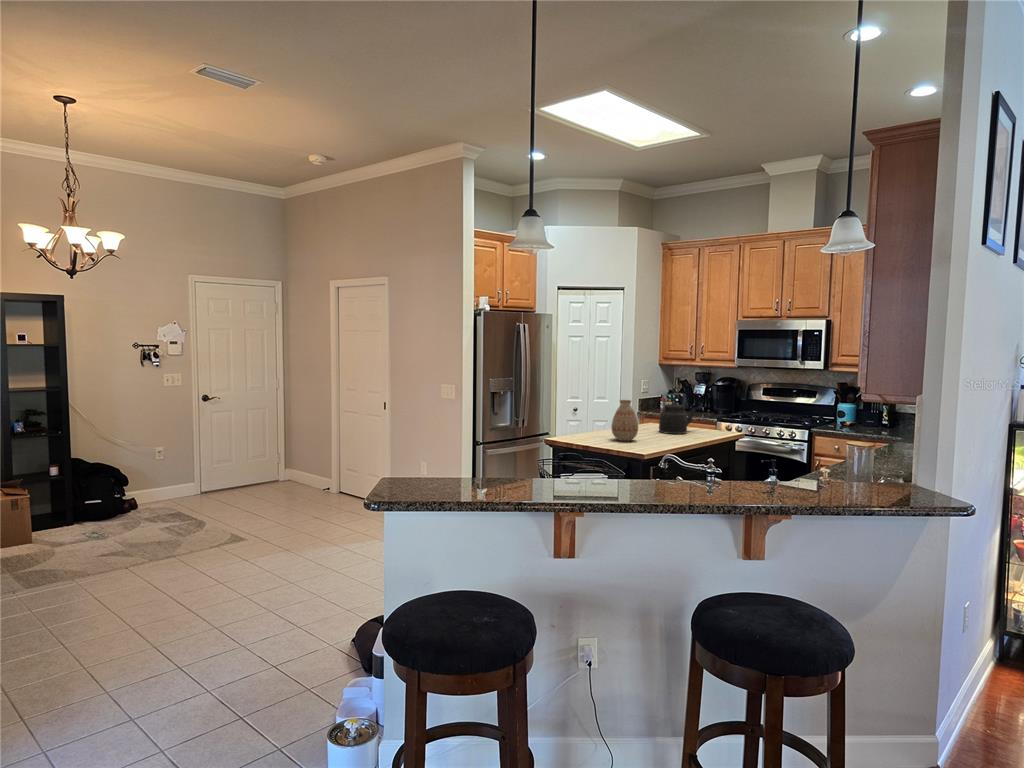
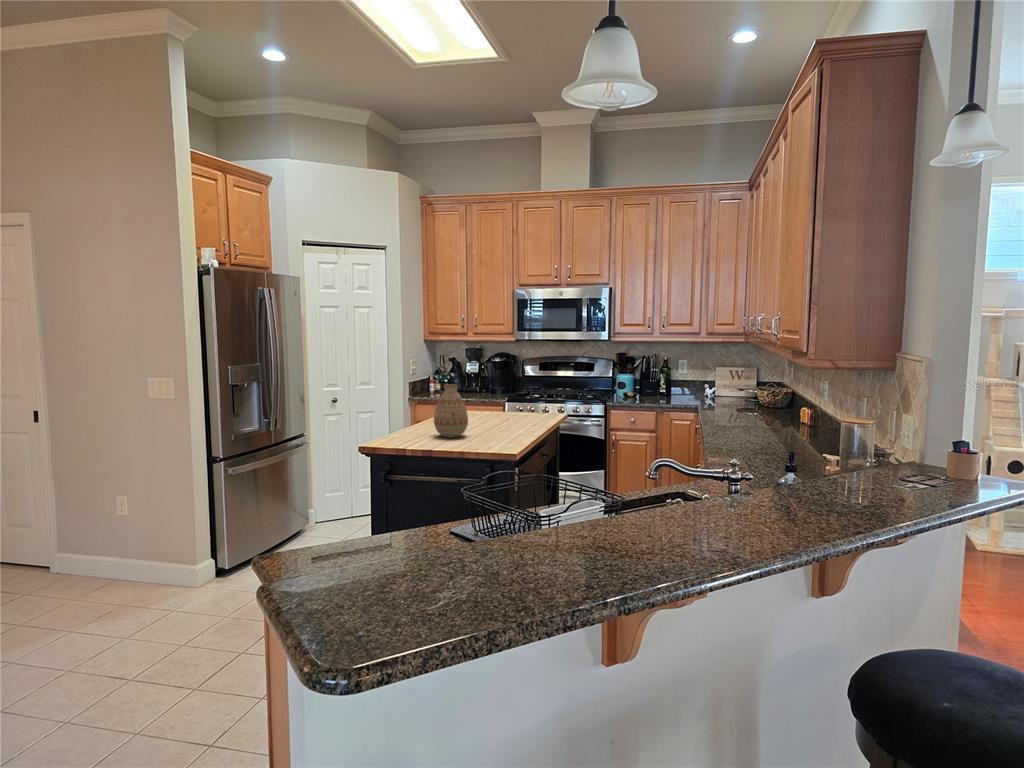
kettle: present [659,394,695,434] -> none [471,373,509,422]

